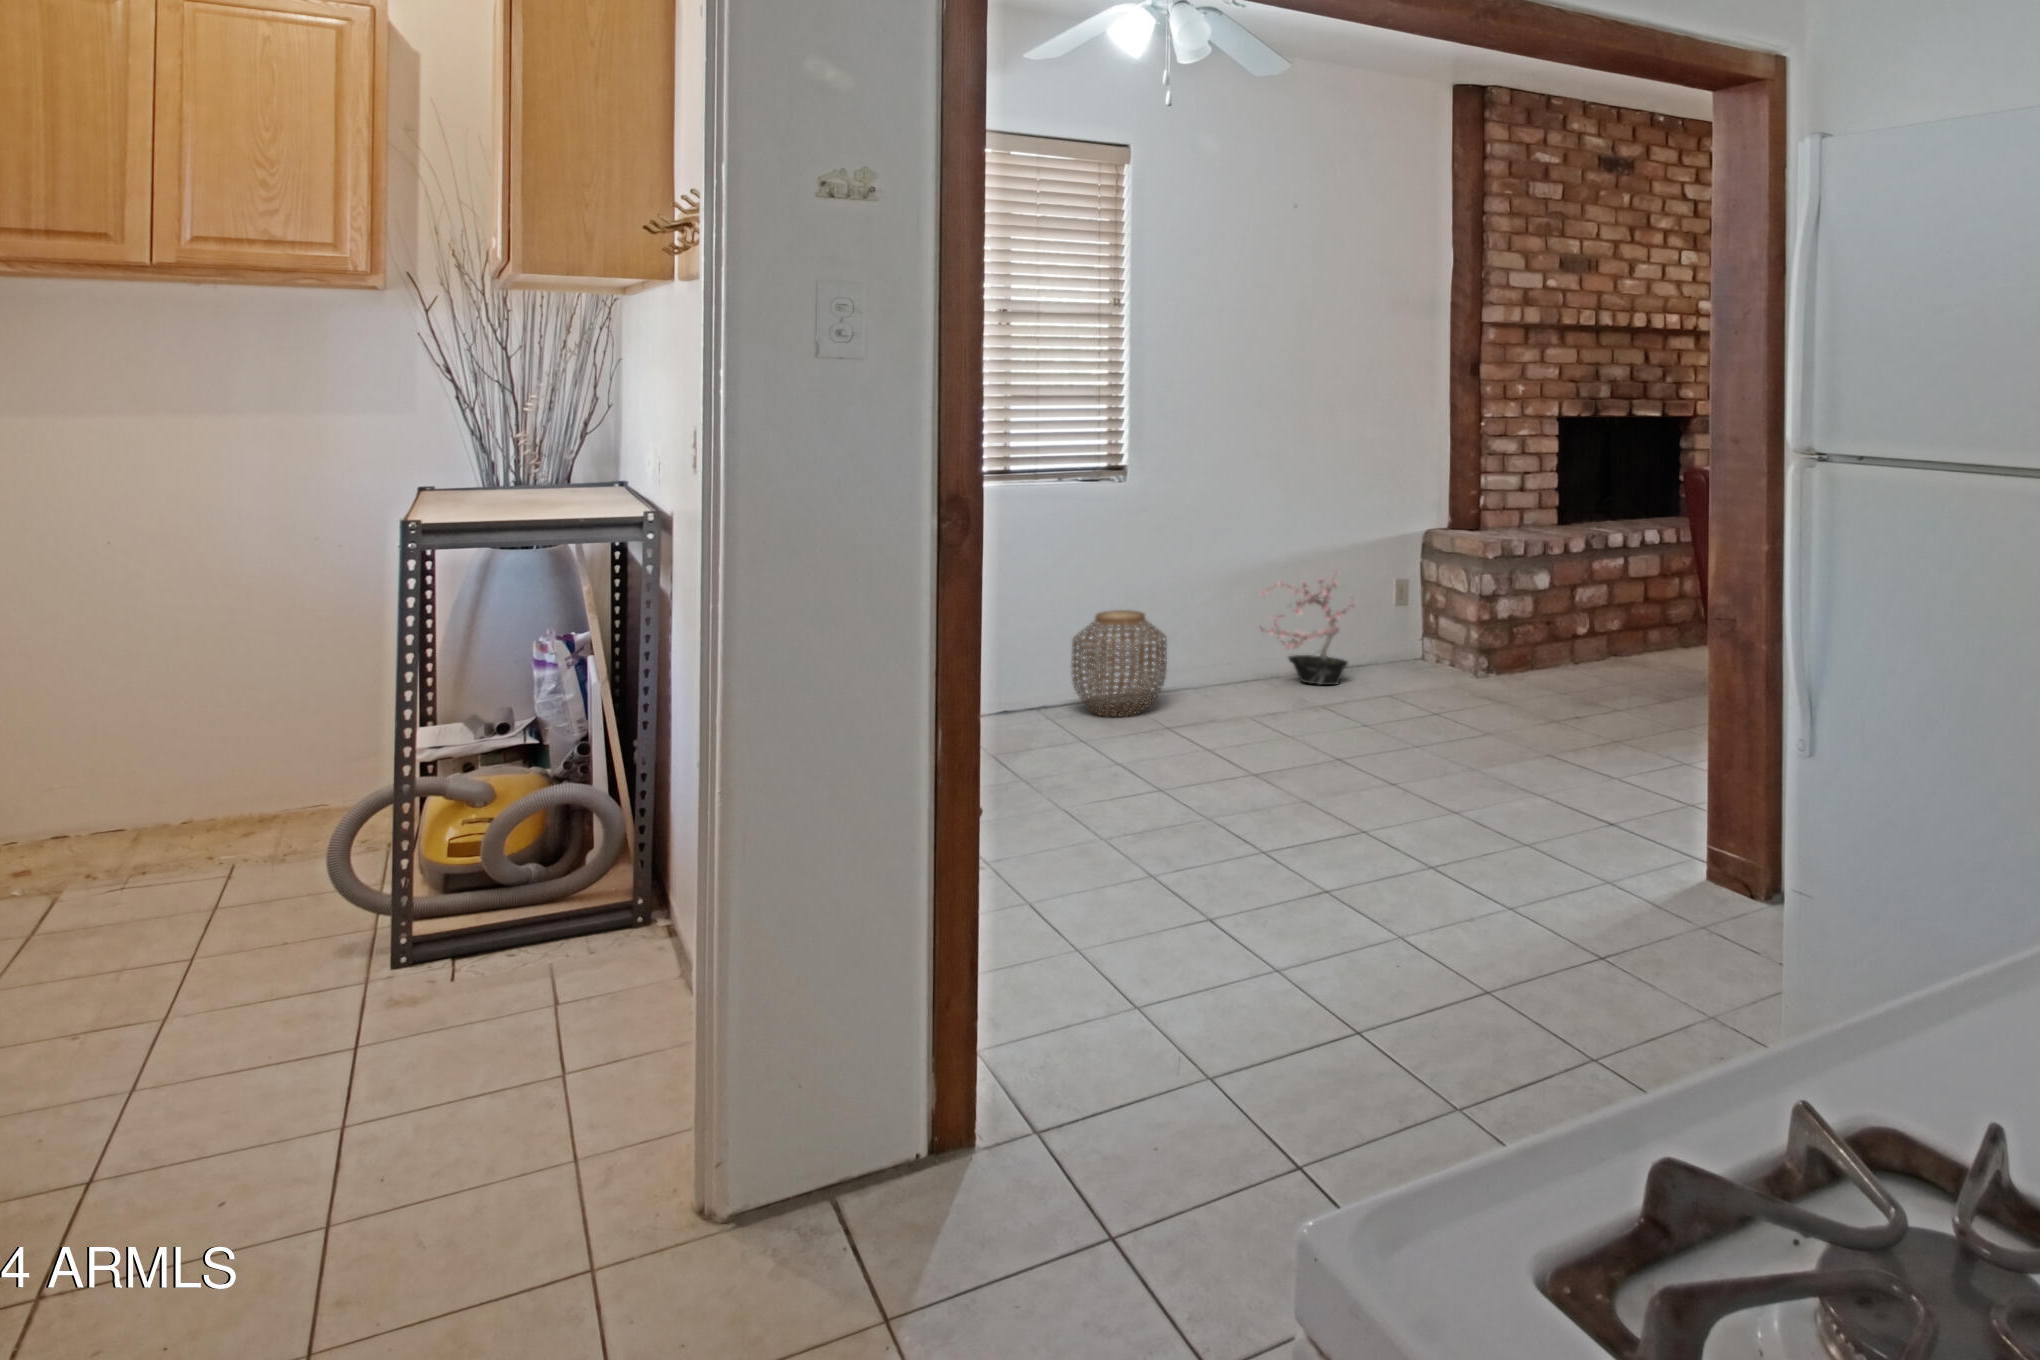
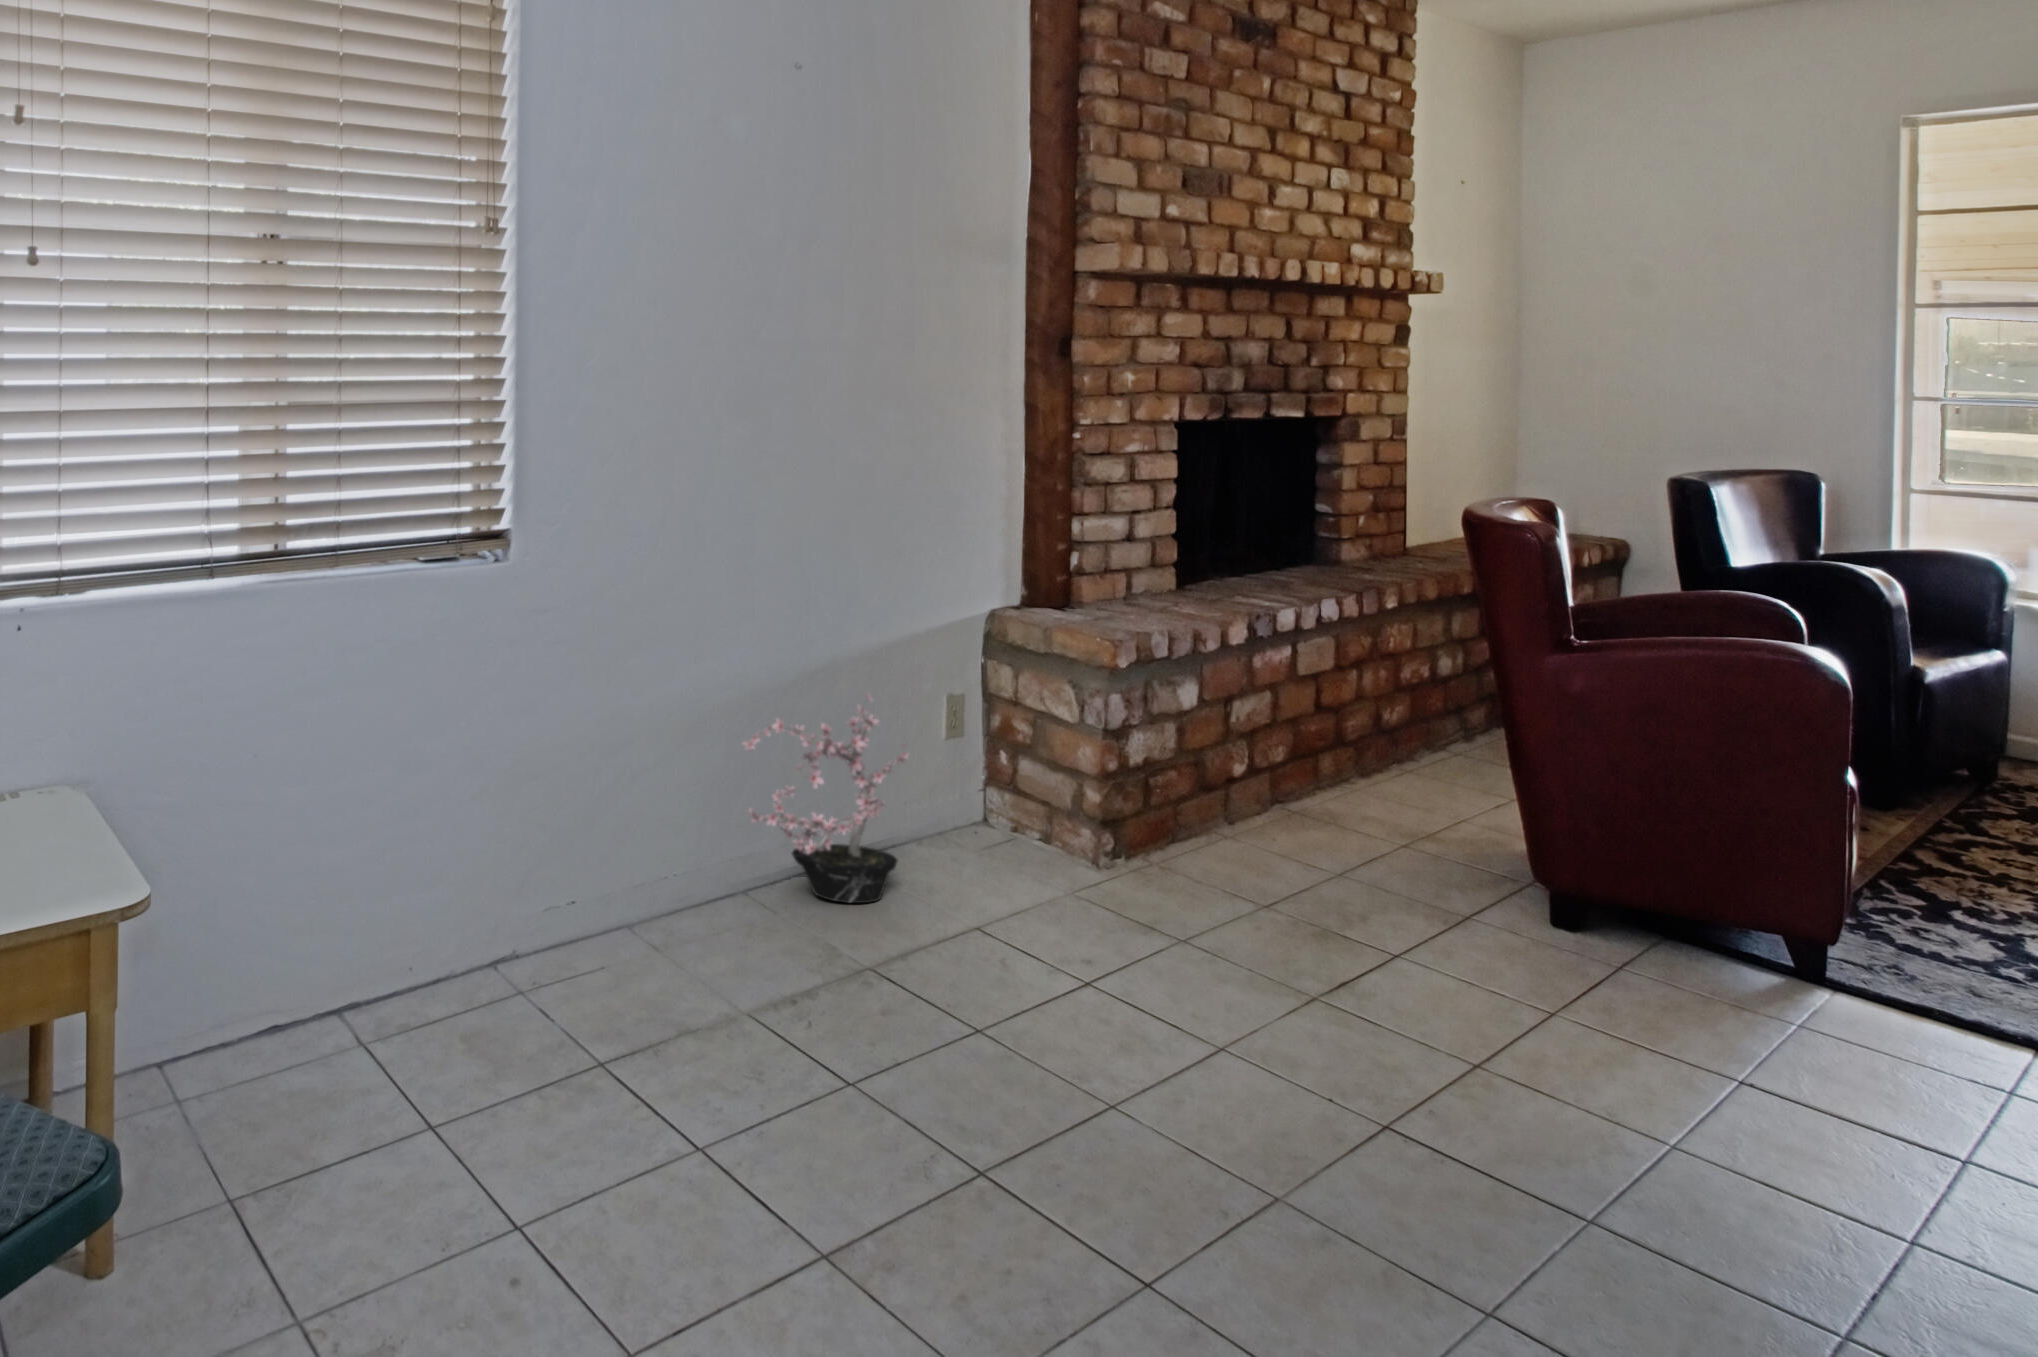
woven basket: present [1071,610,1167,717] -> none [410,813,598,1040]

